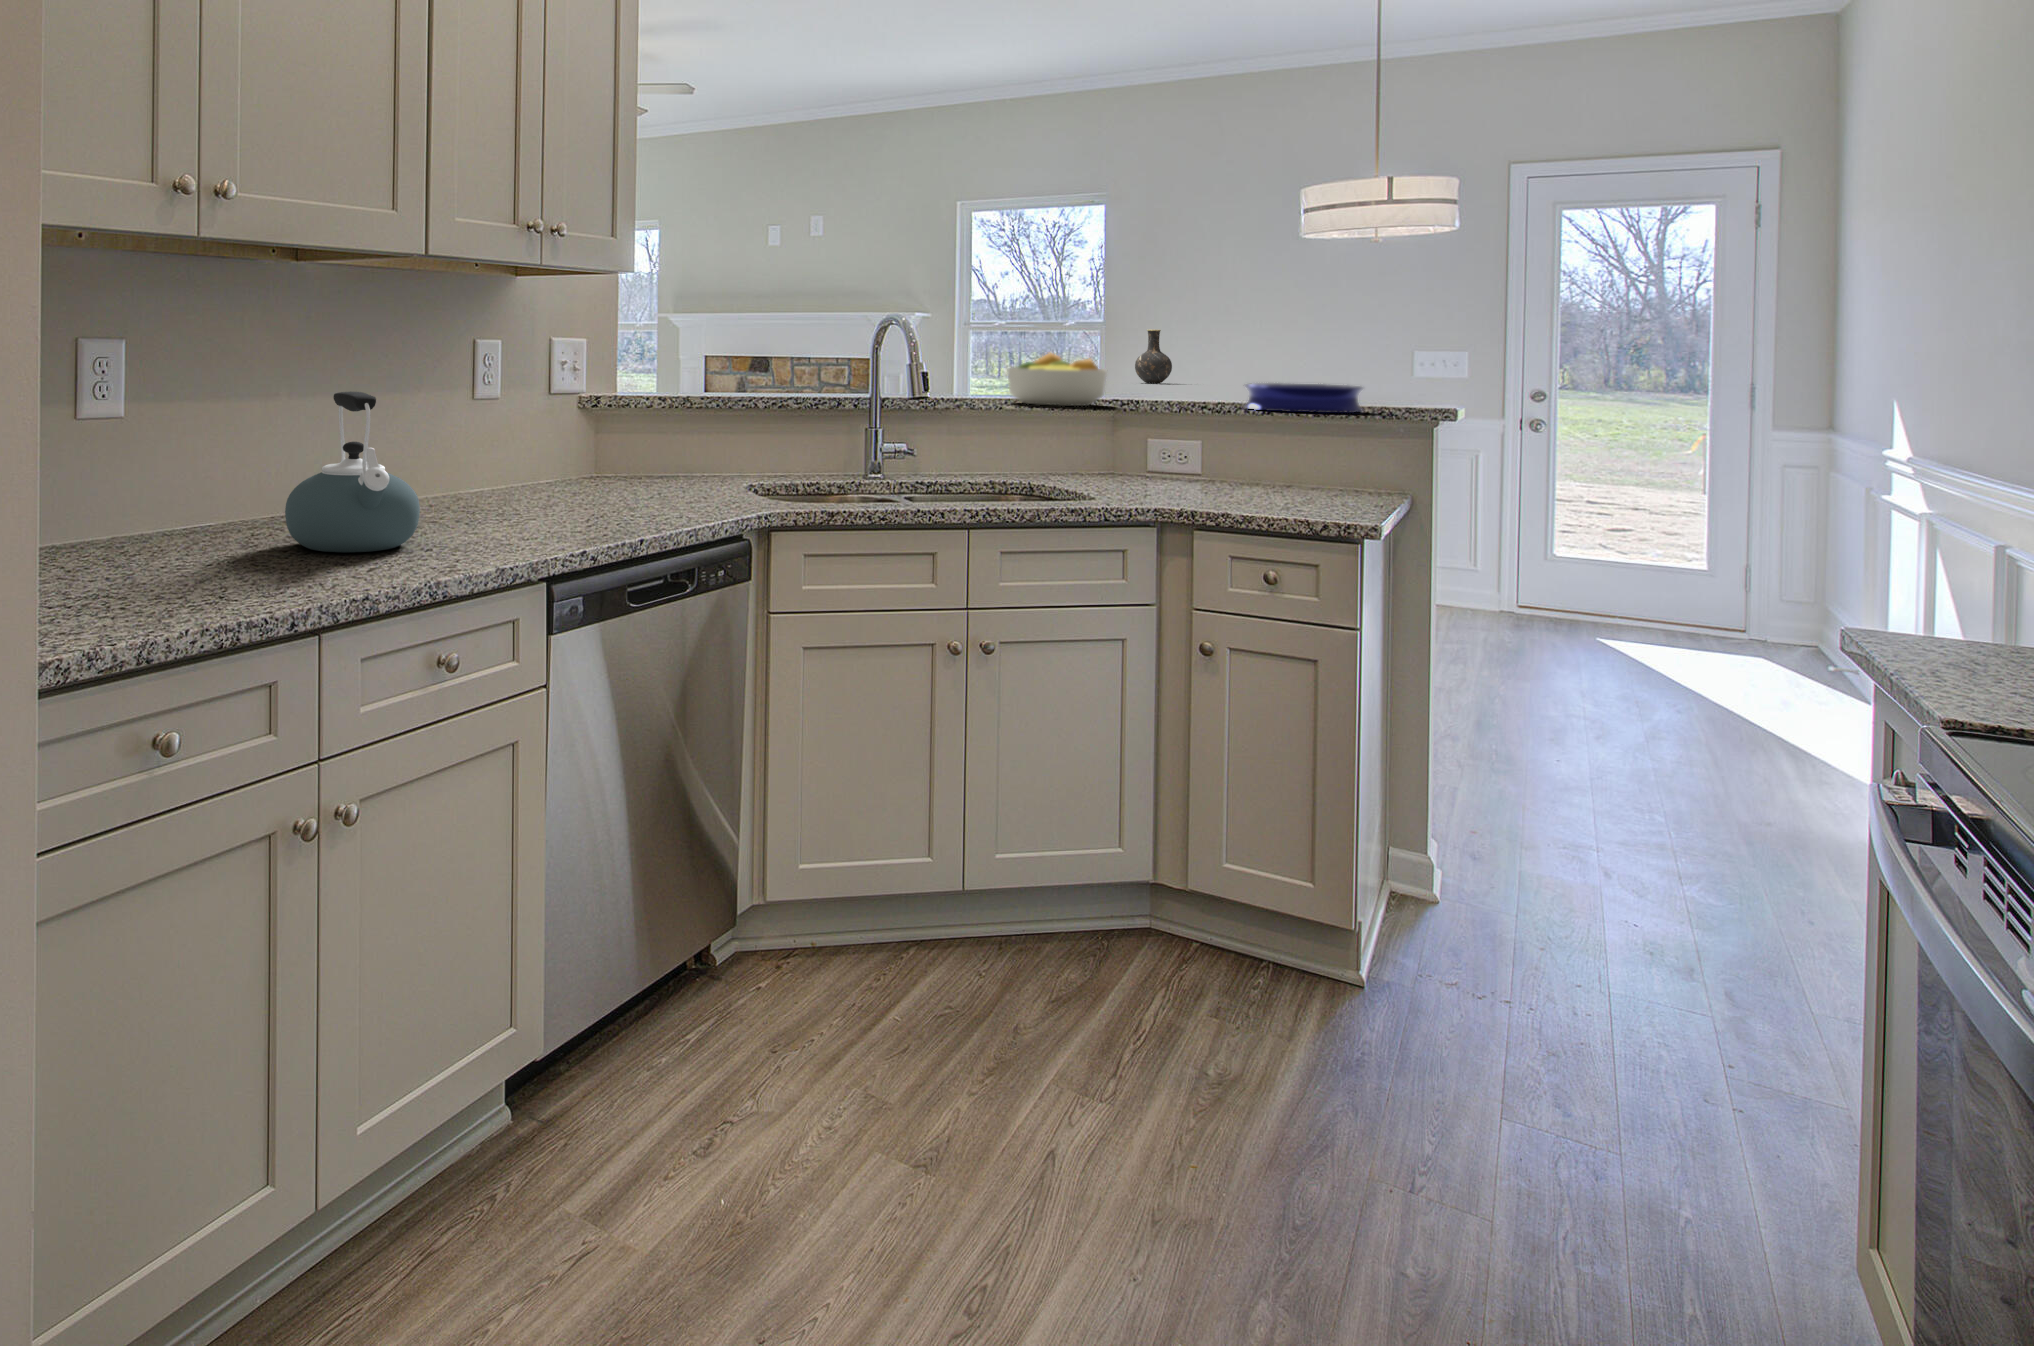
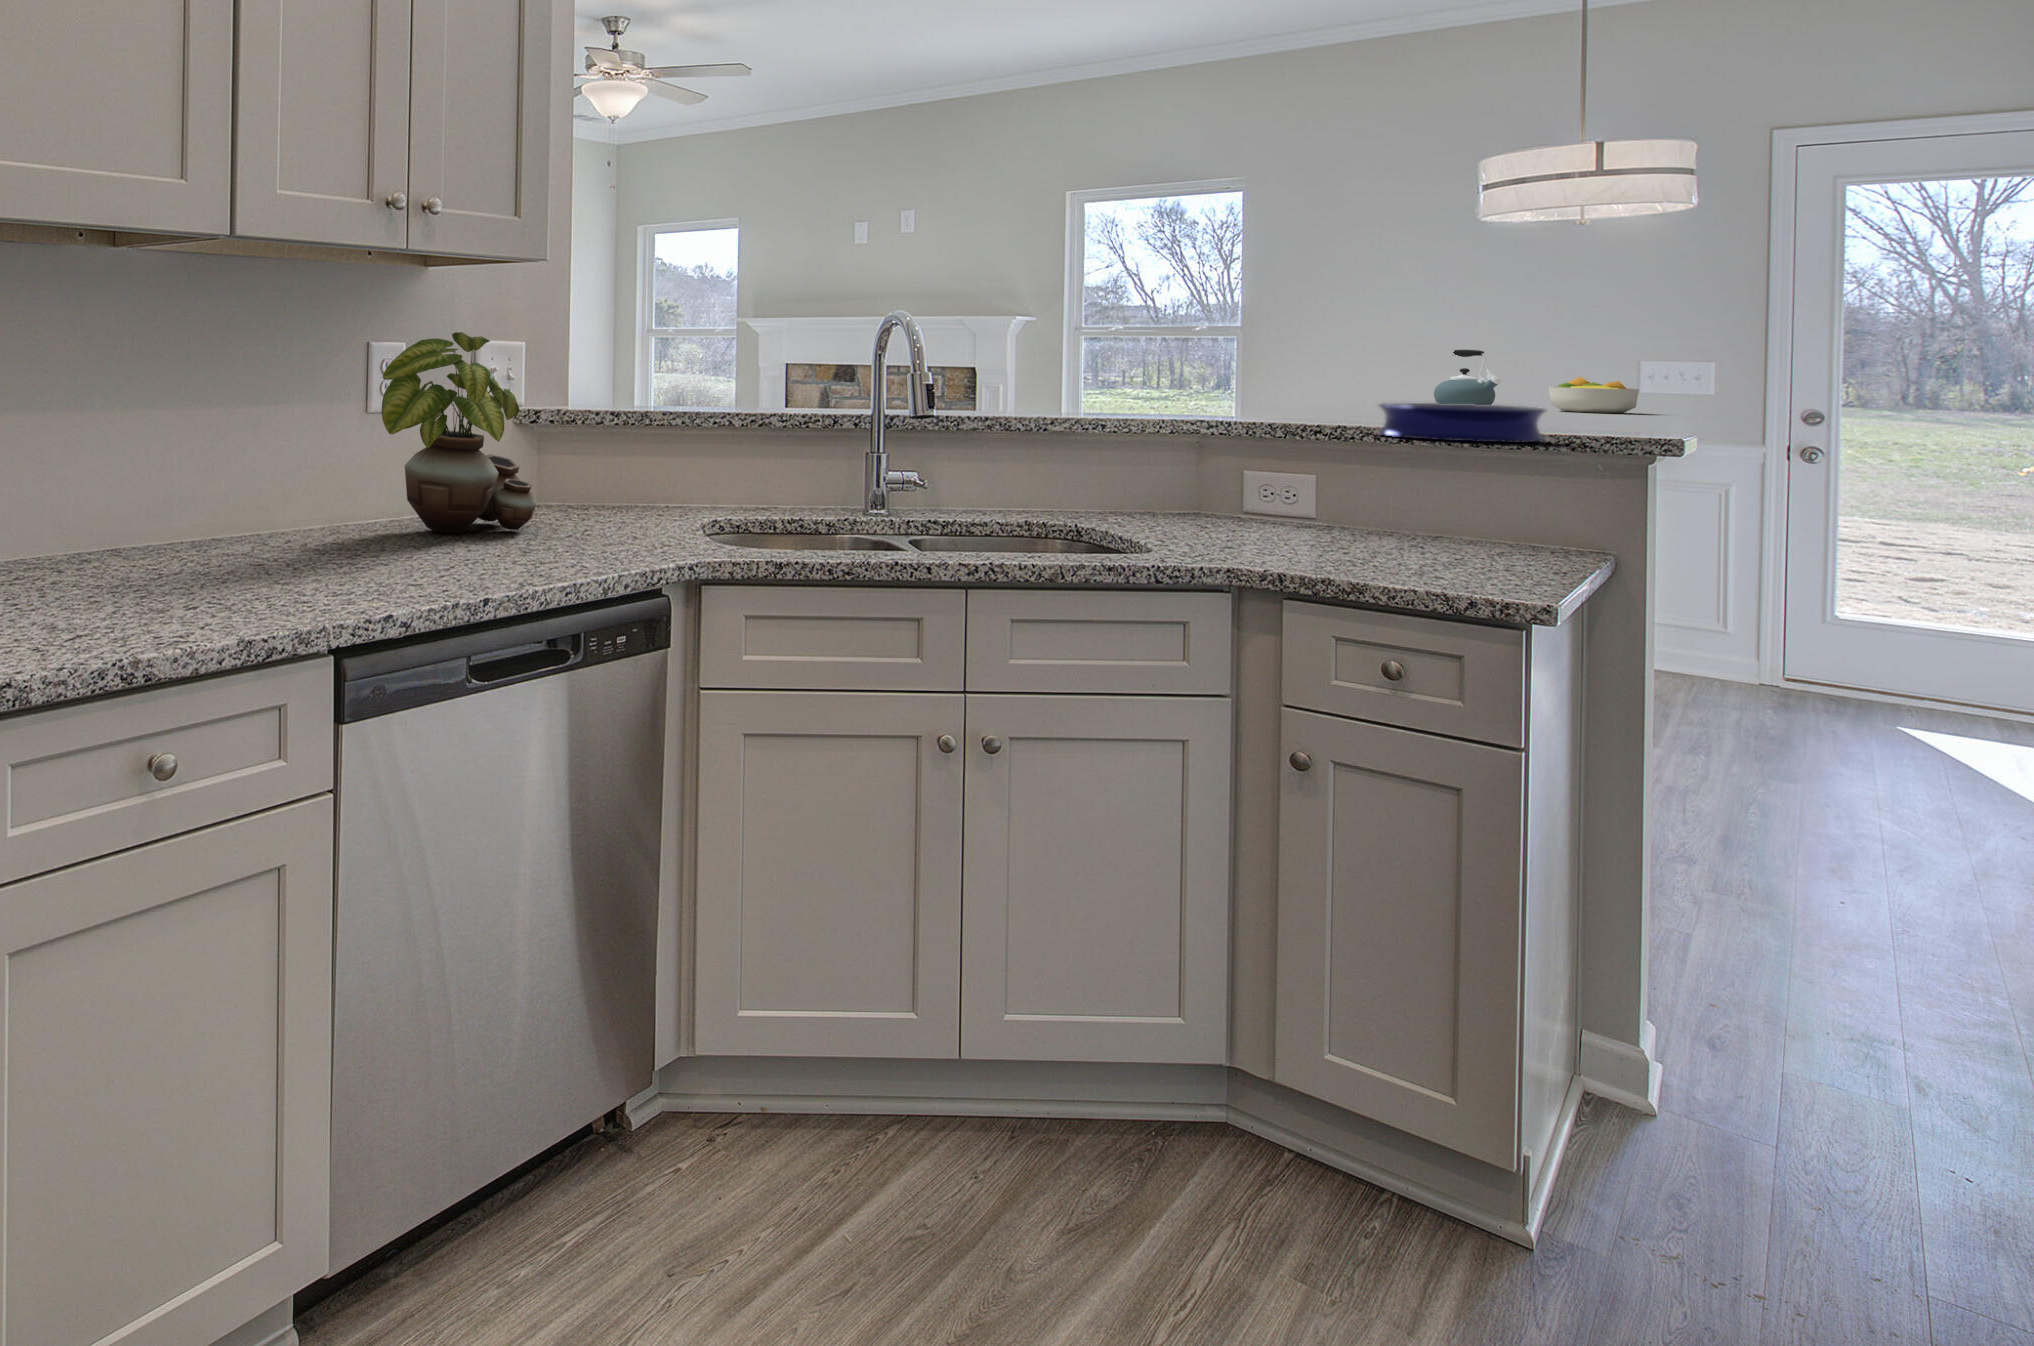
vase: present [1135,330,1172,383] -> none [1273,339,1319,402]
potted plant: none [494,331,618,498] -> present [381,332,537,533]
fruit bowl: present [1007,353,1107,406] -> present [1549,377,1639,413]
kettle: present [285,391,420,552] -> present [1434,350,1501,405]

